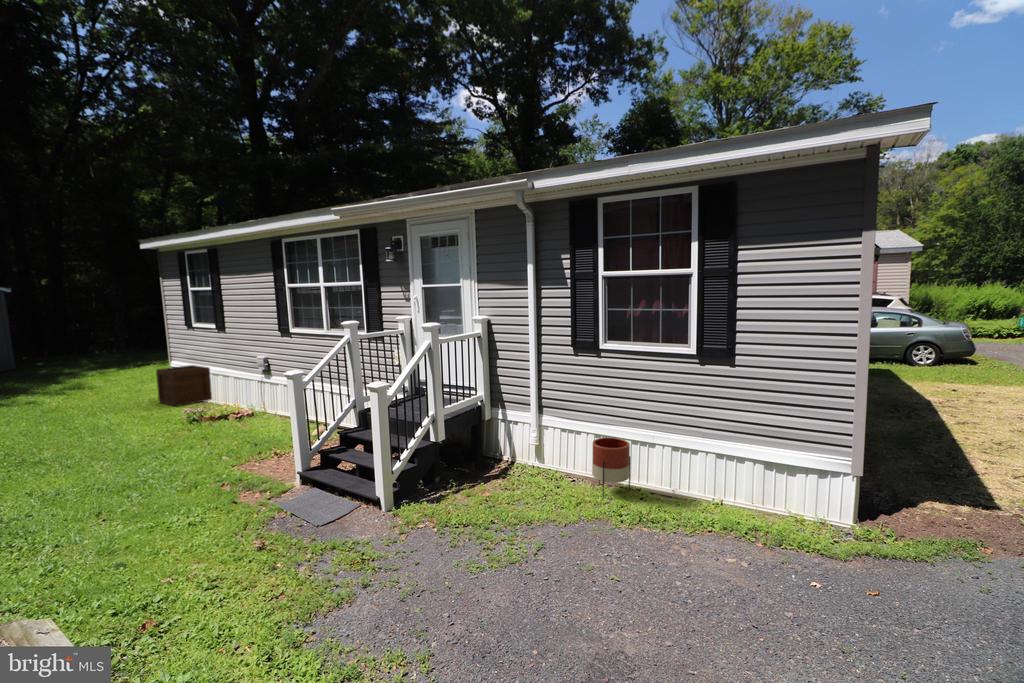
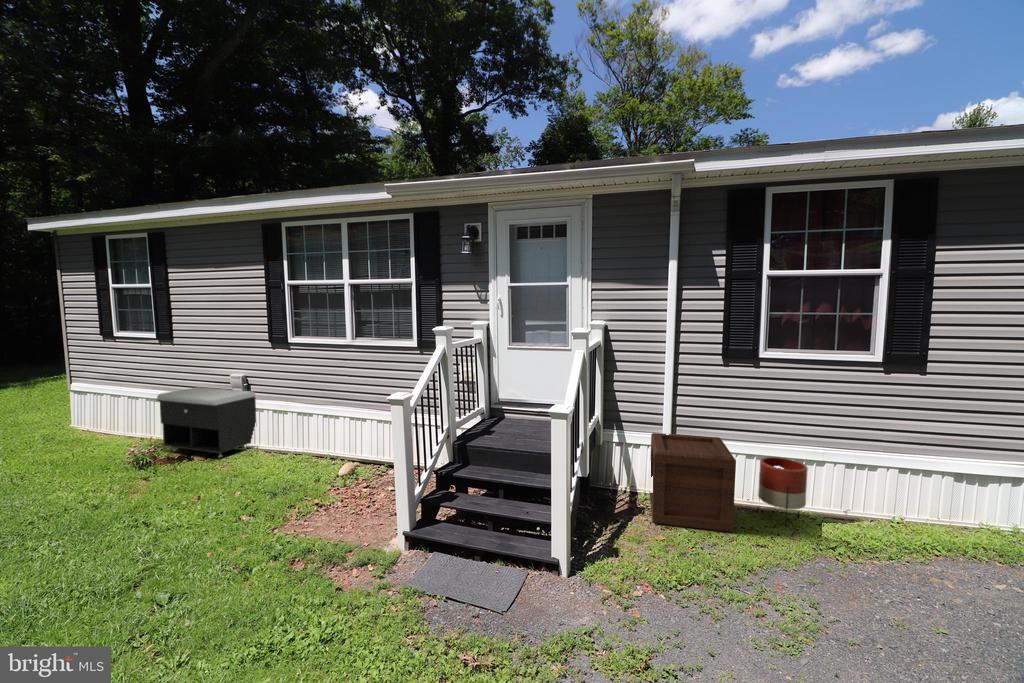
wooden crate: present [156,365,212,406] -> present [650,433,736,532]
storage bench: none [207,366,274,418] -> present [157,387,256,457]

